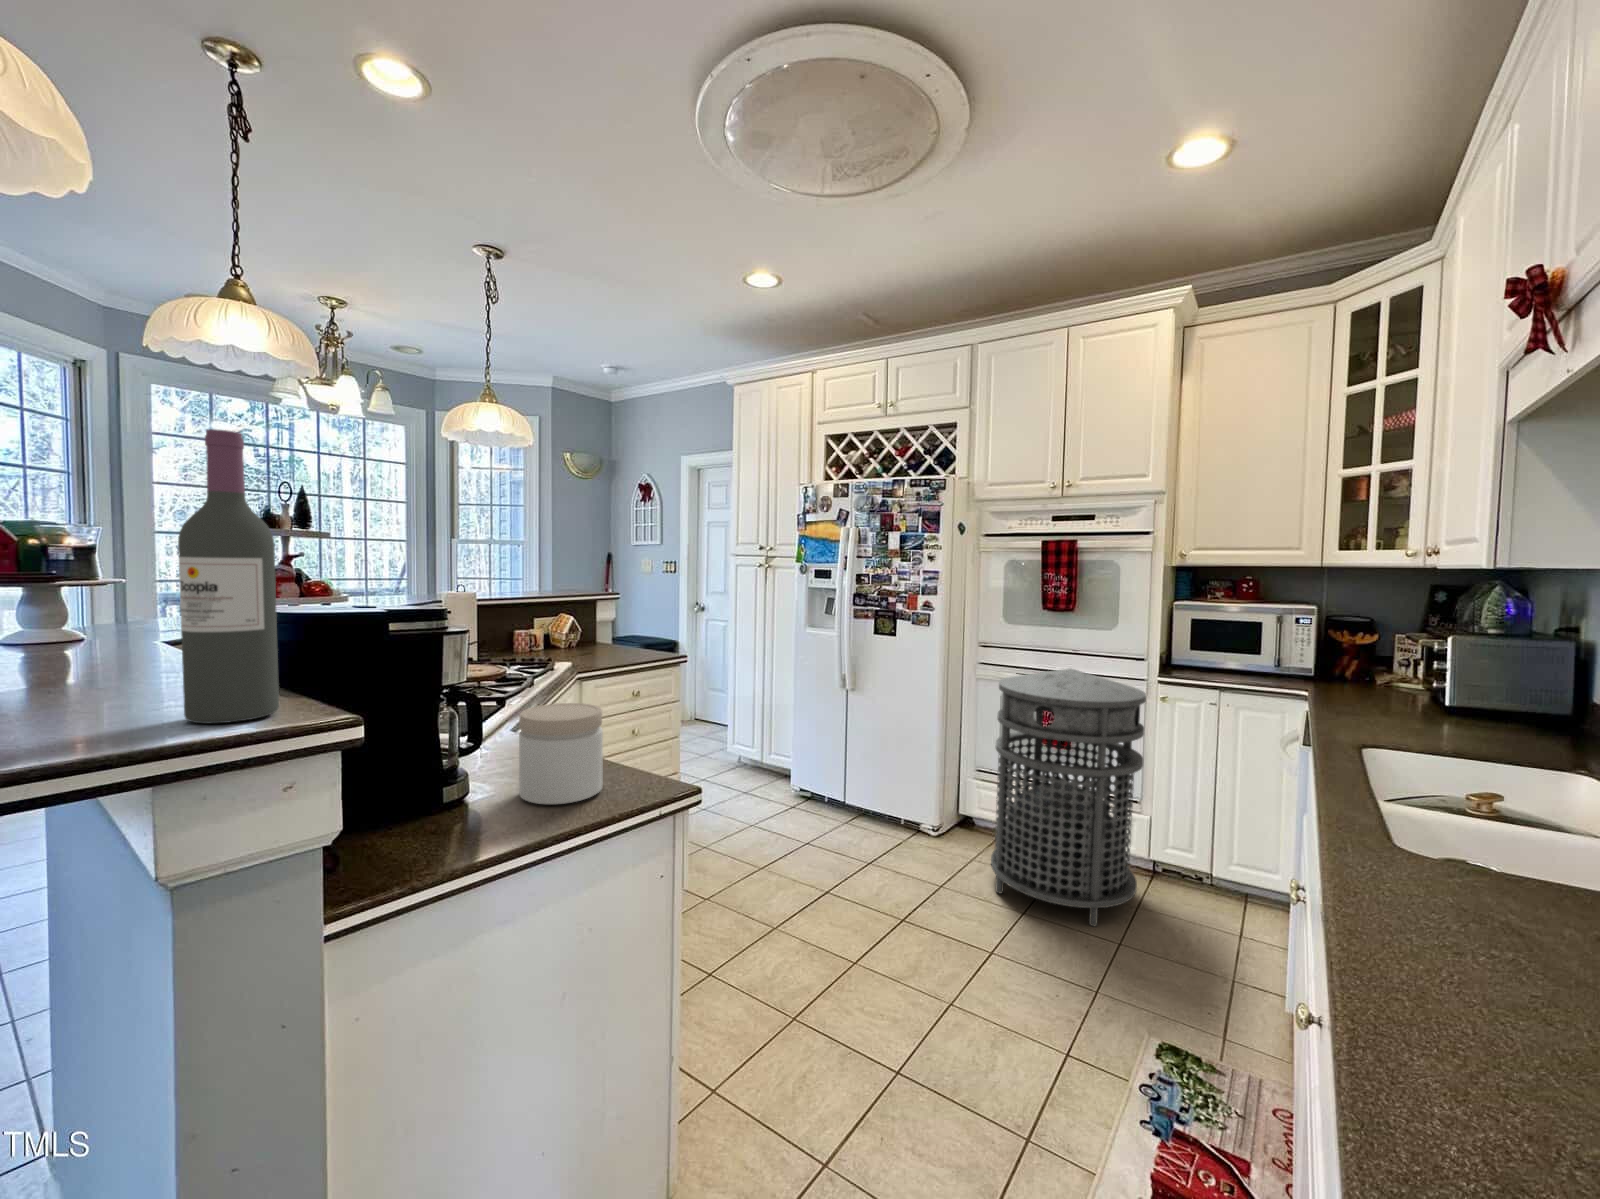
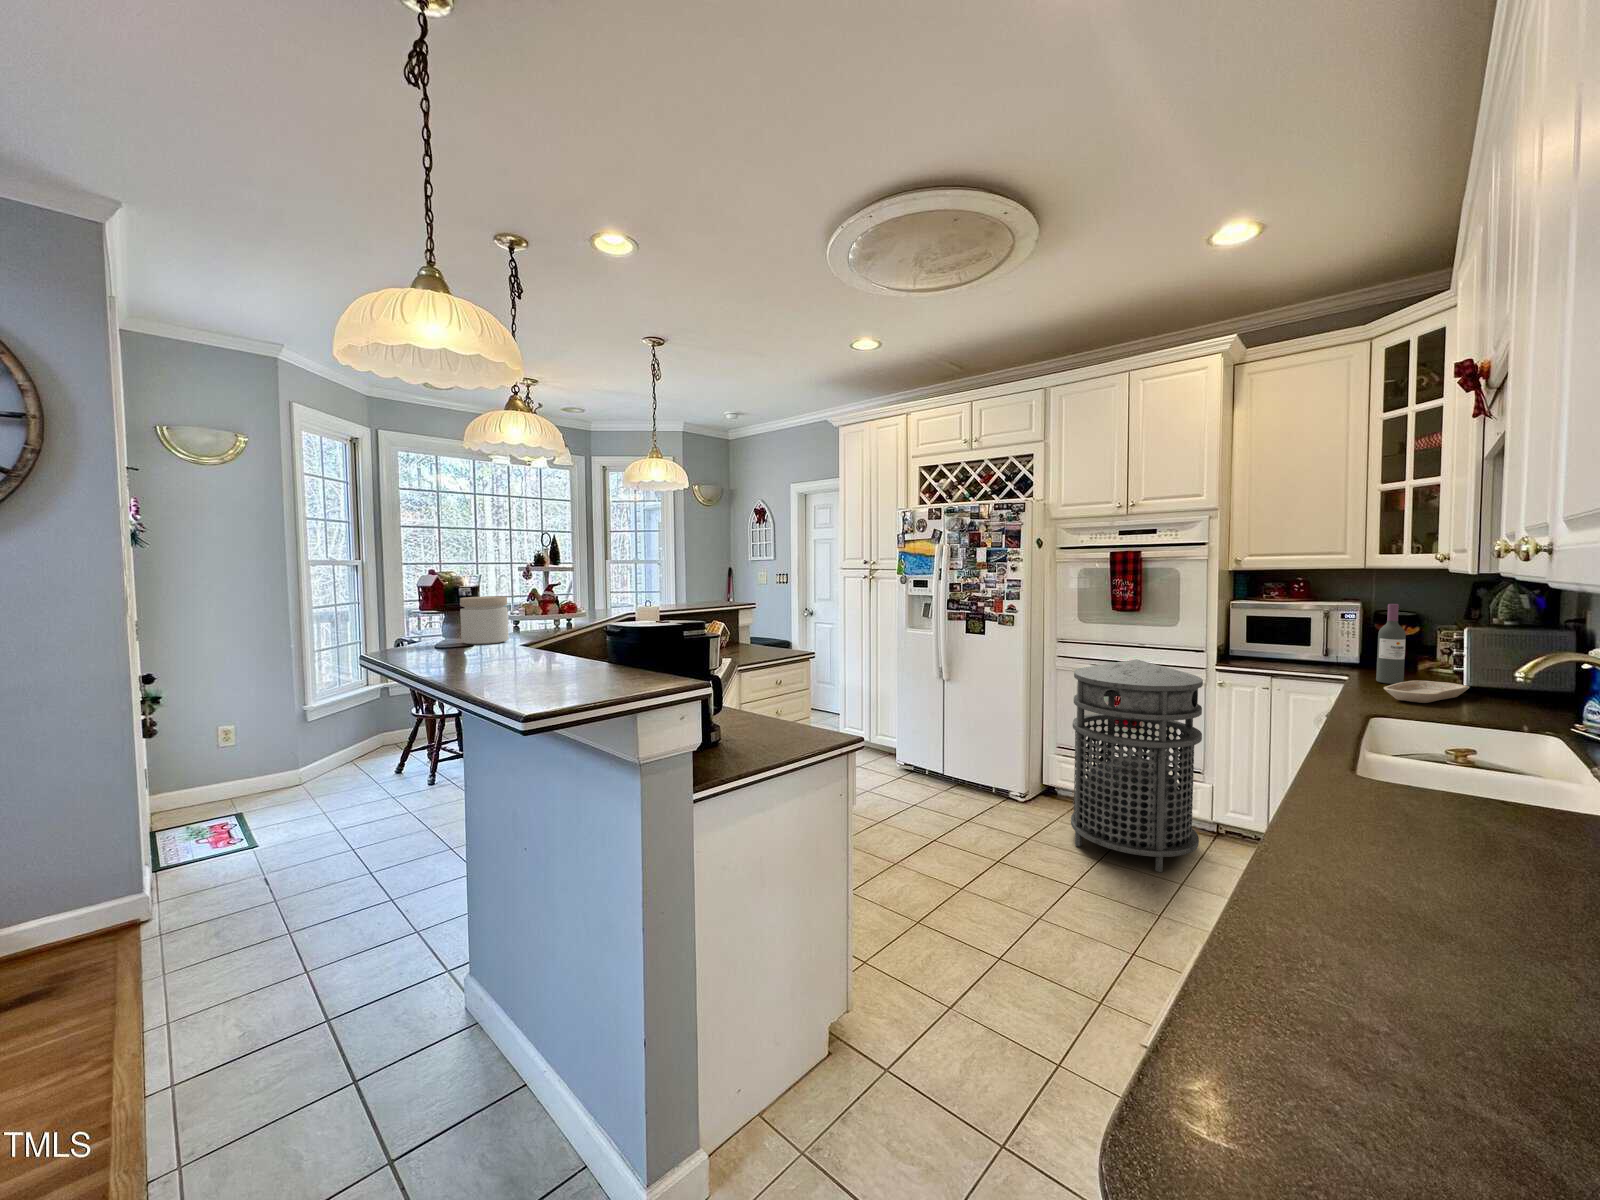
wine bottle: present [178,429,279,723] -> present [1376,604,1406,684]
tray: none [1371,699,1463,729] -> present [1384,681,1469,703]
jar: present [519,703,603,804] -> present [460,596,509,644]

